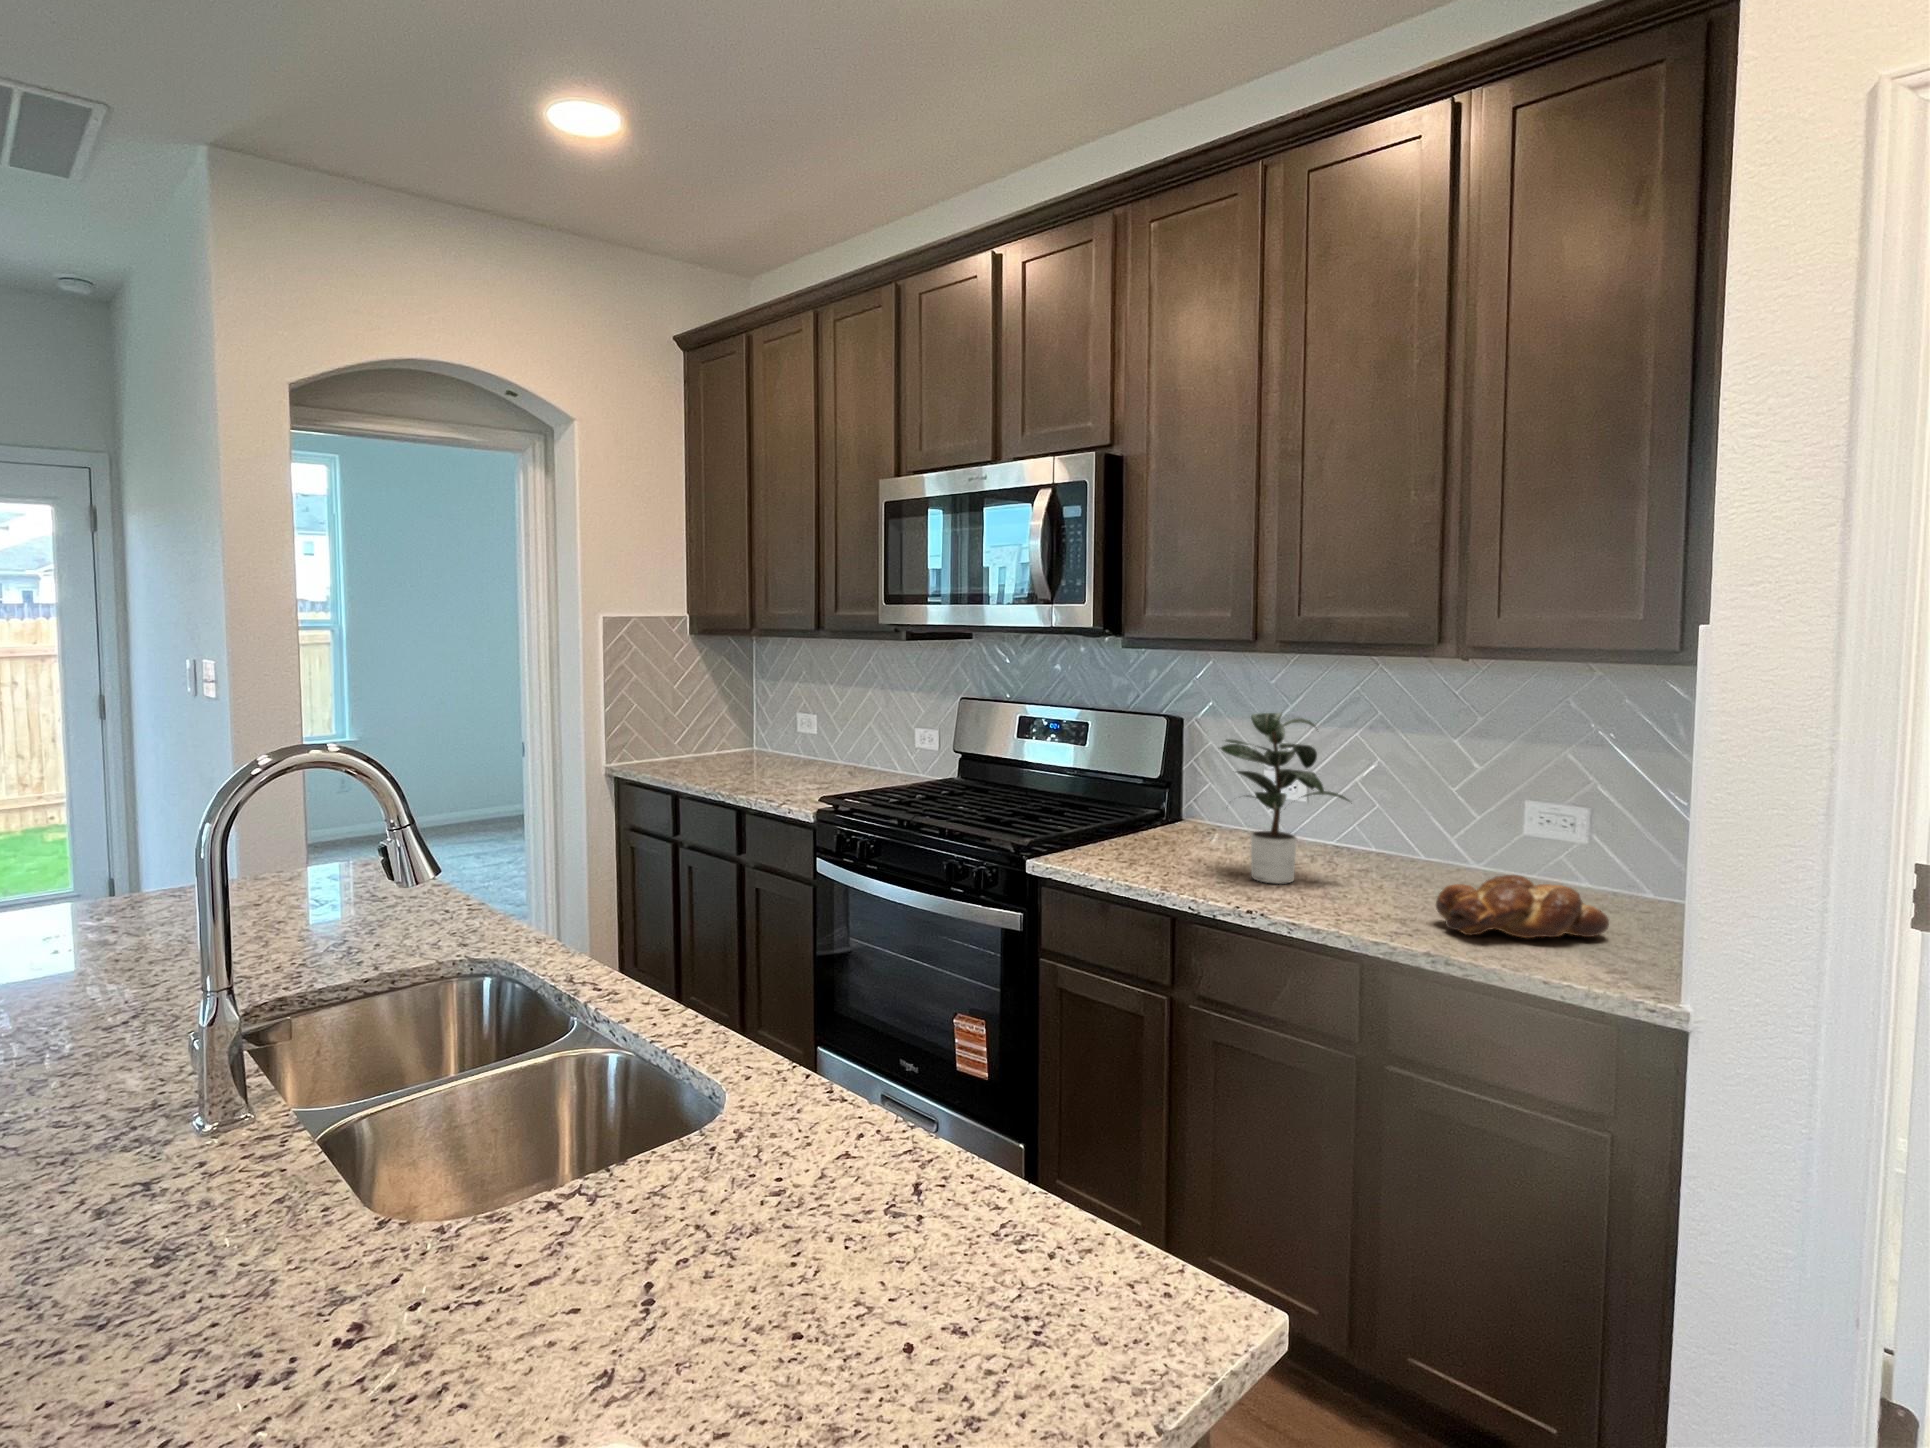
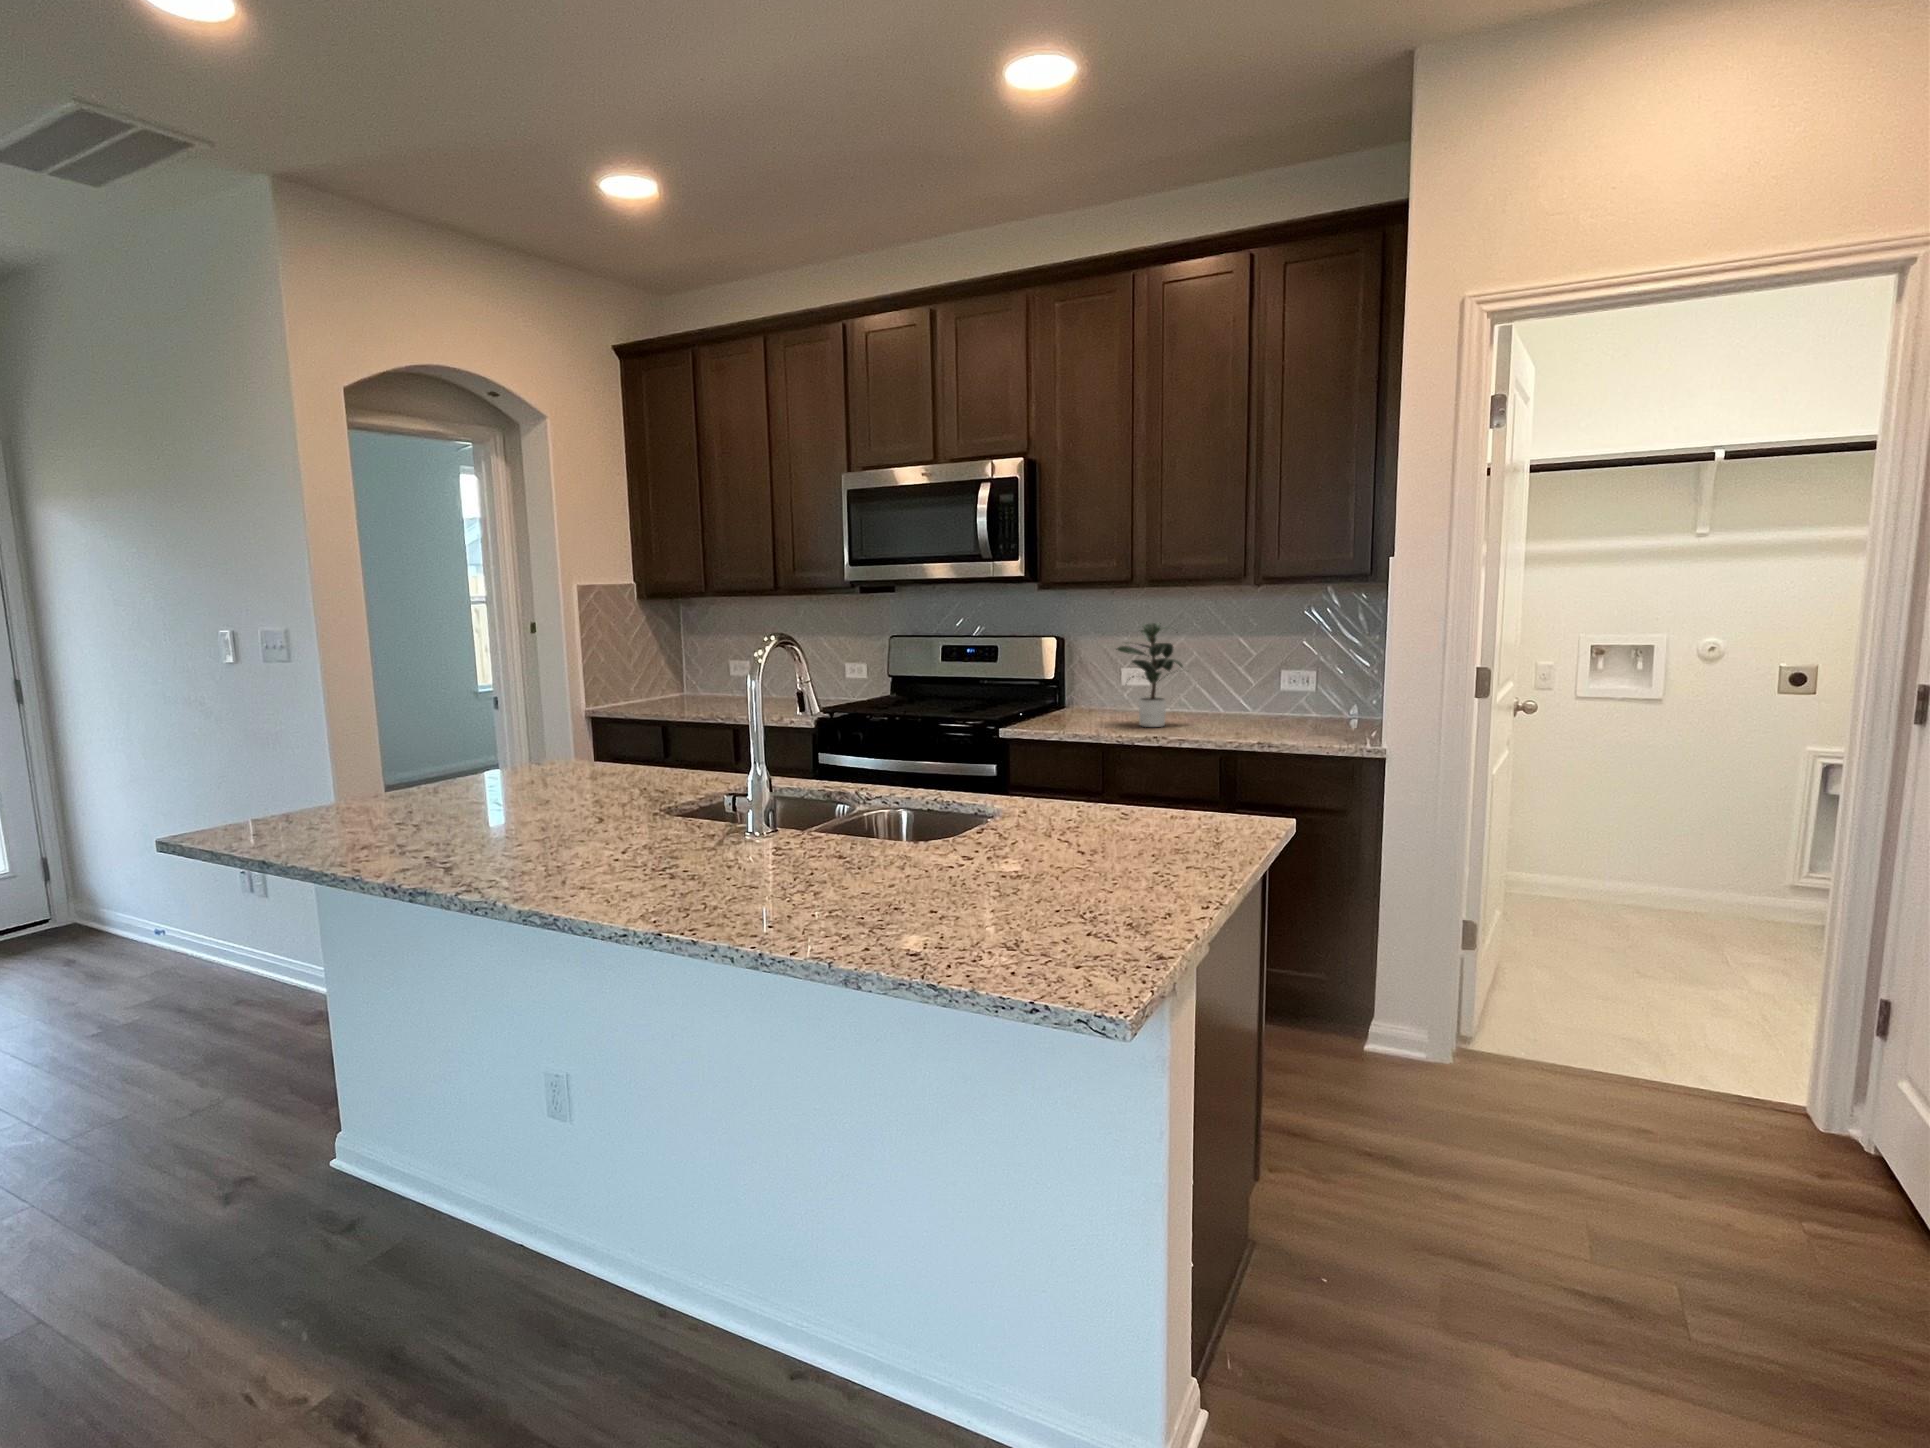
bread loaf: present [1436,875,1609,938] -> none [1253,703,1338,736]

